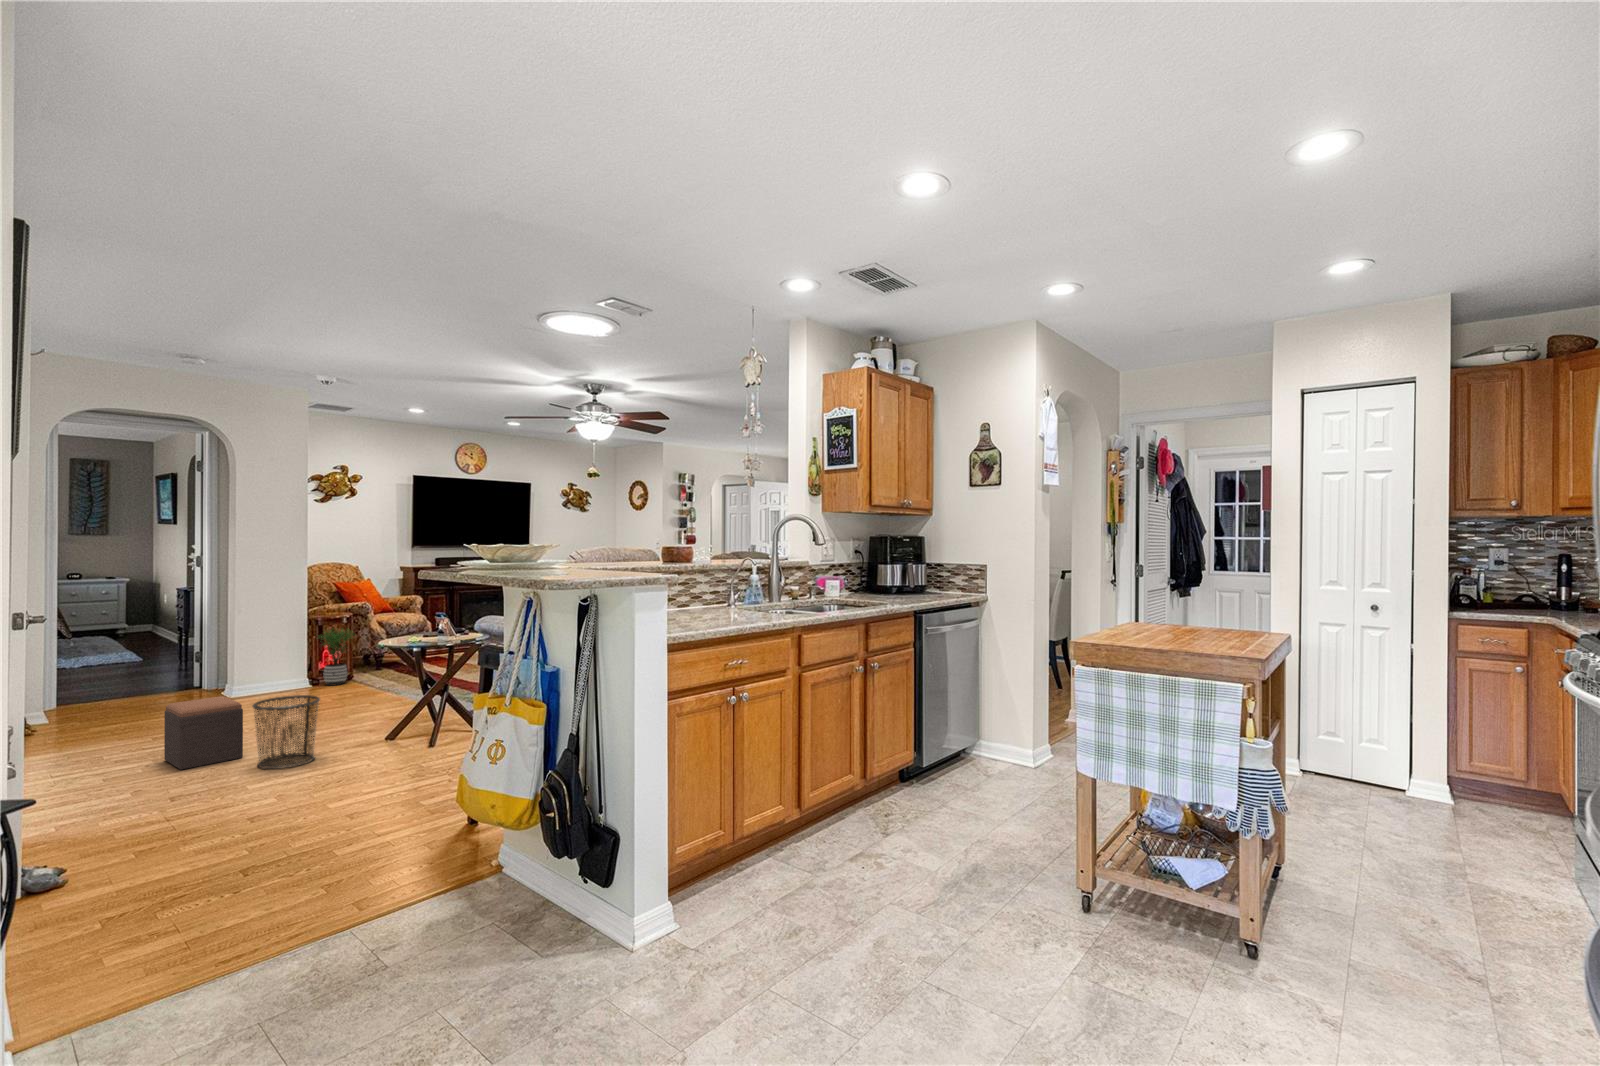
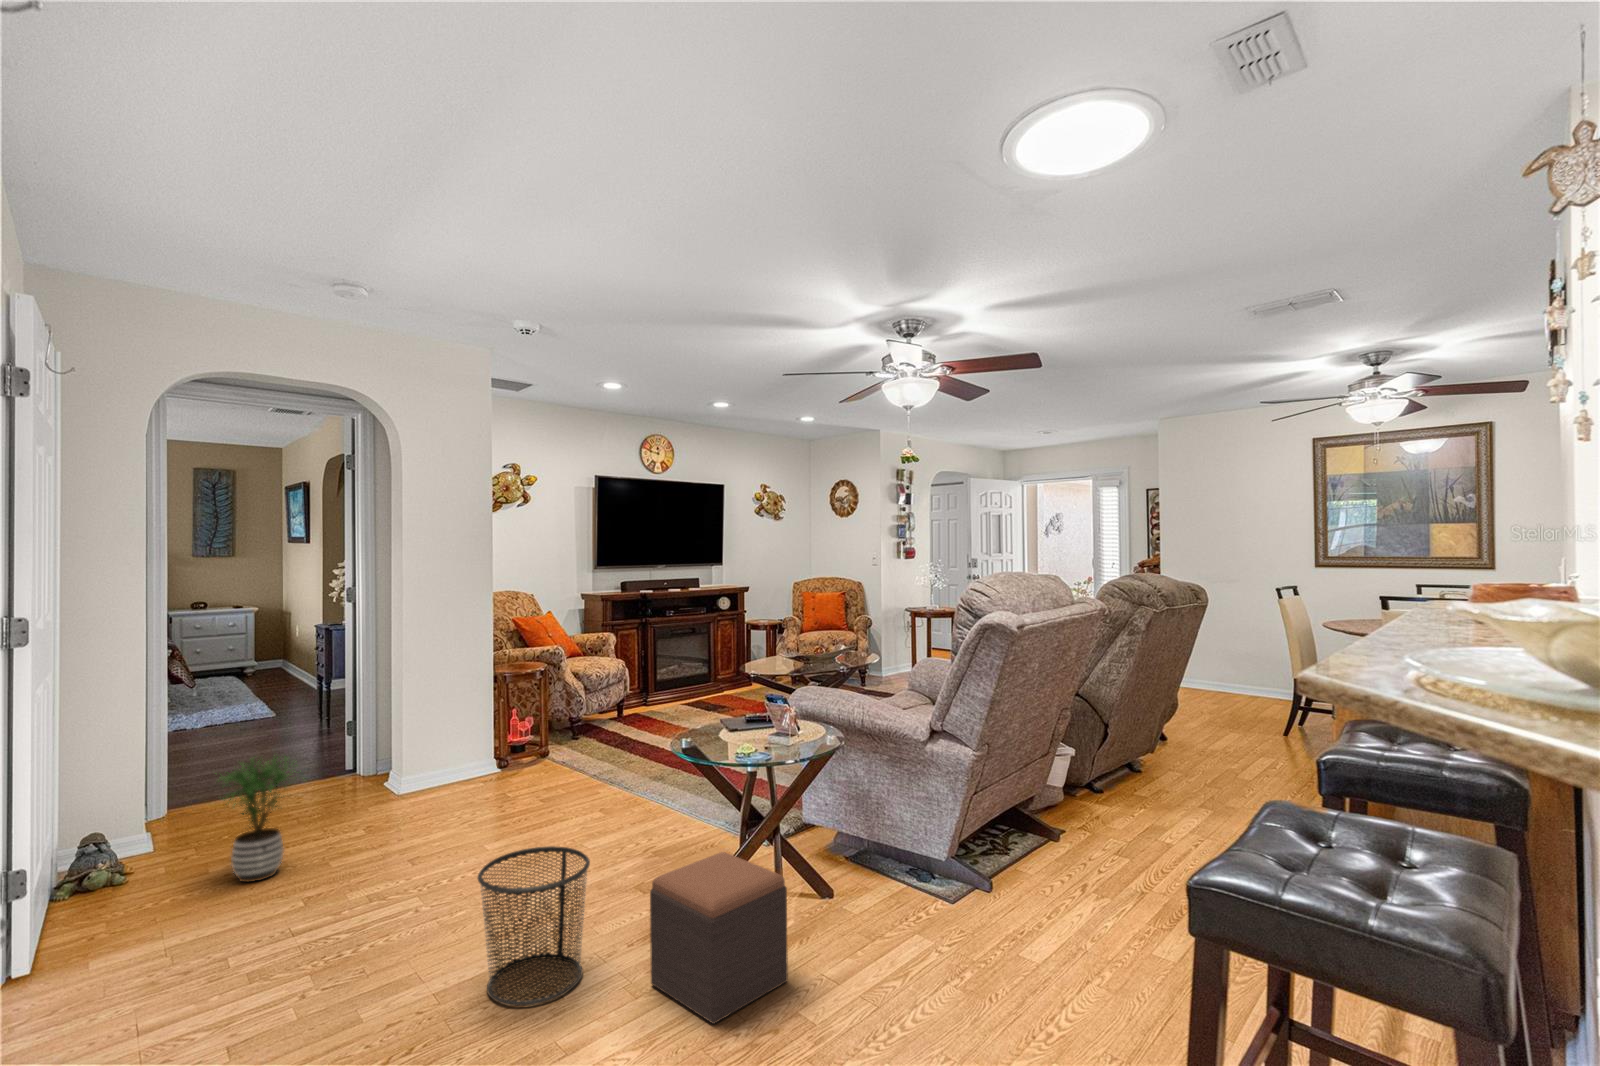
potted plant: present [318,629,353,686] -> present [218,756,297,882]
footstool: present [164,696,243,770] -> present [650,852,788,1024]

